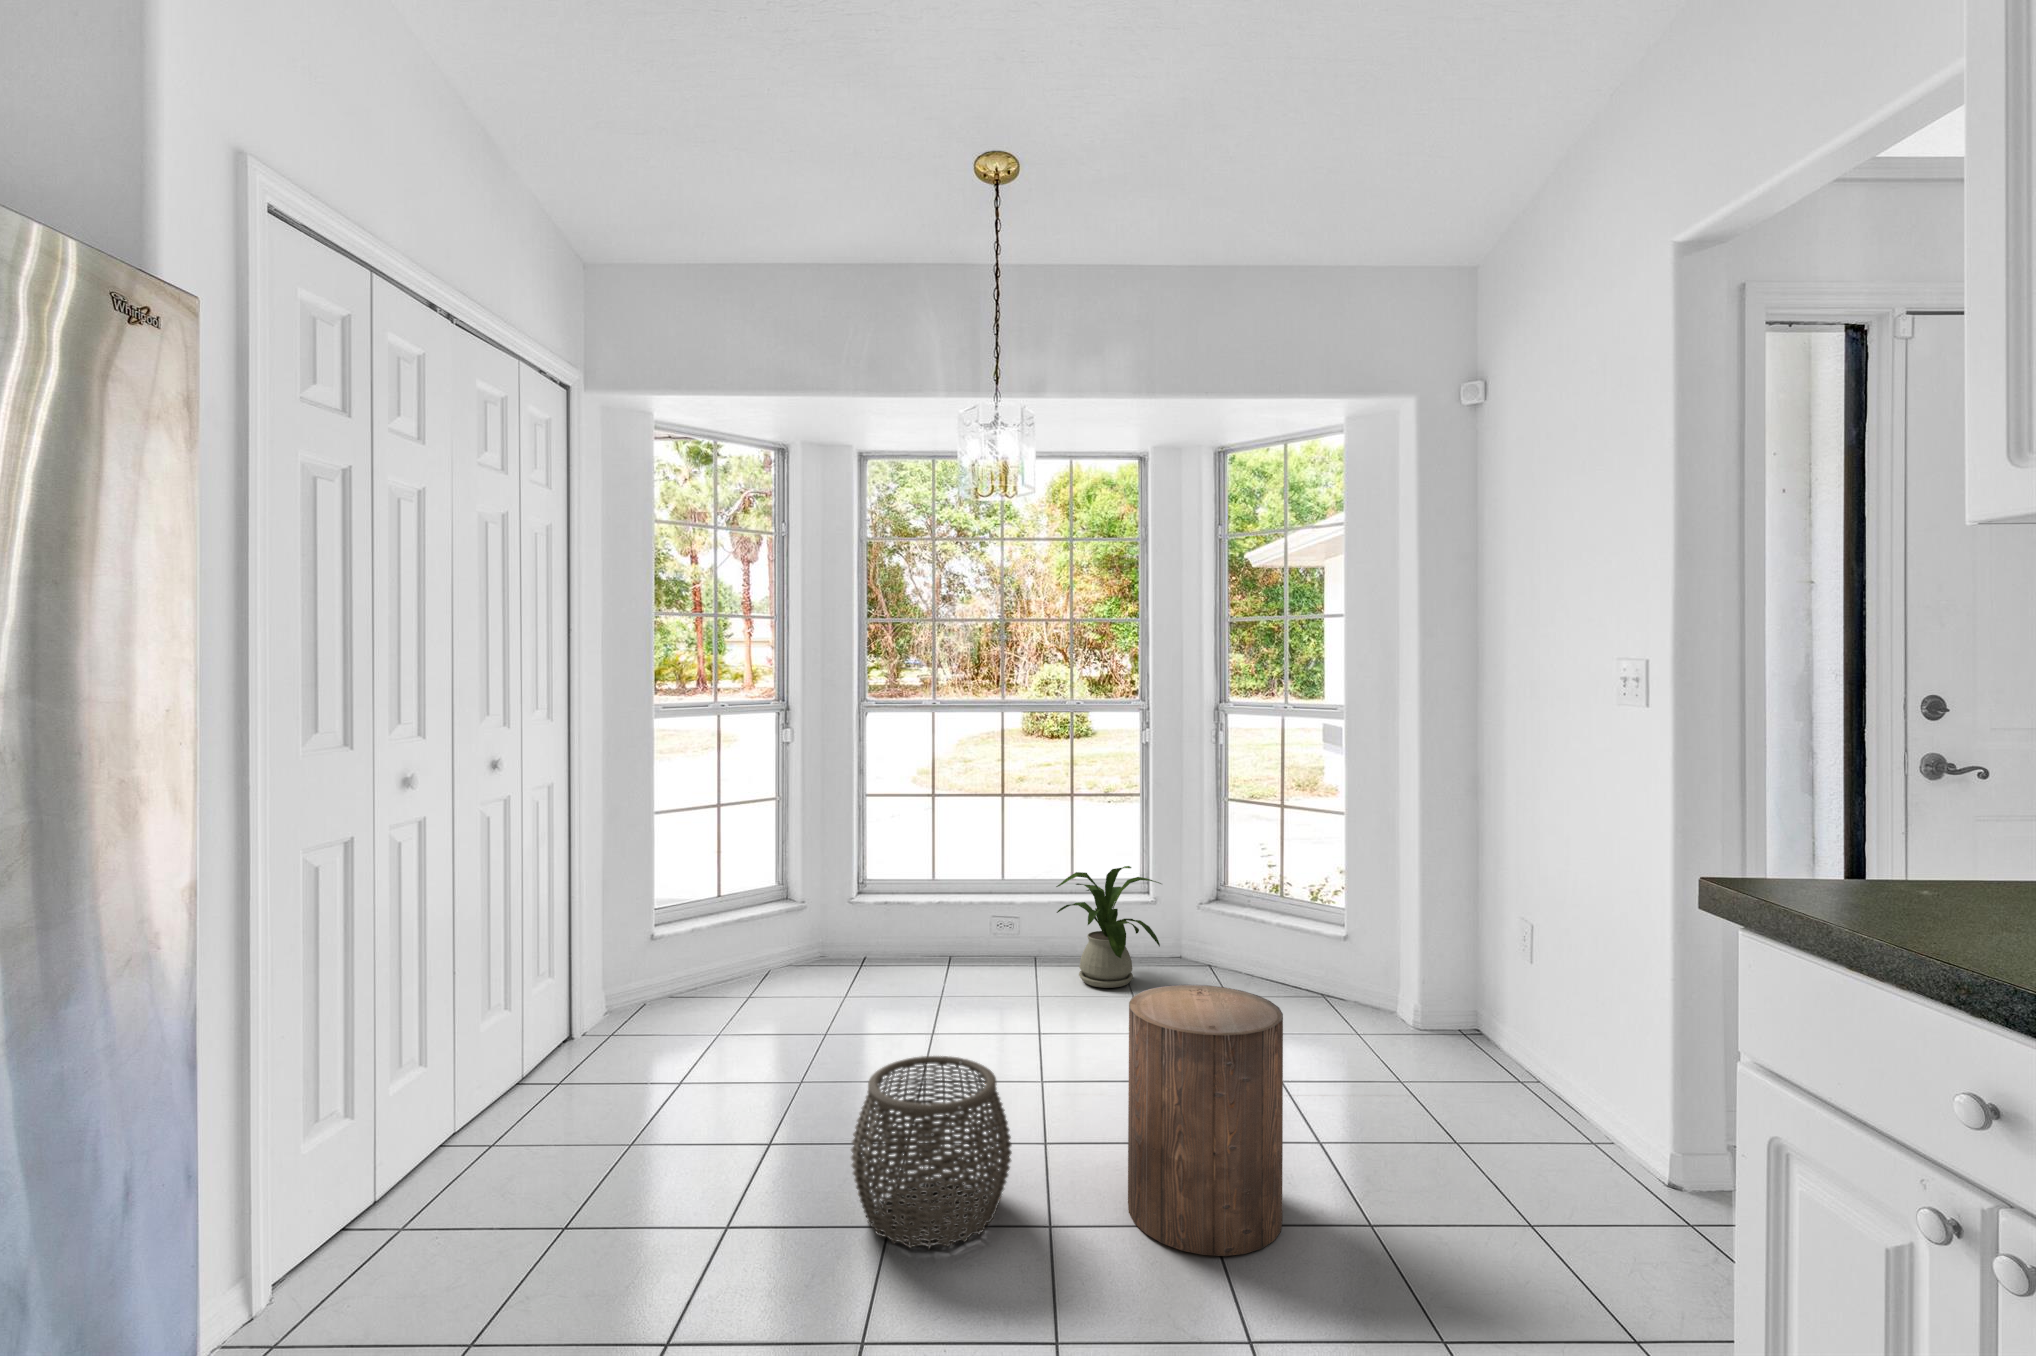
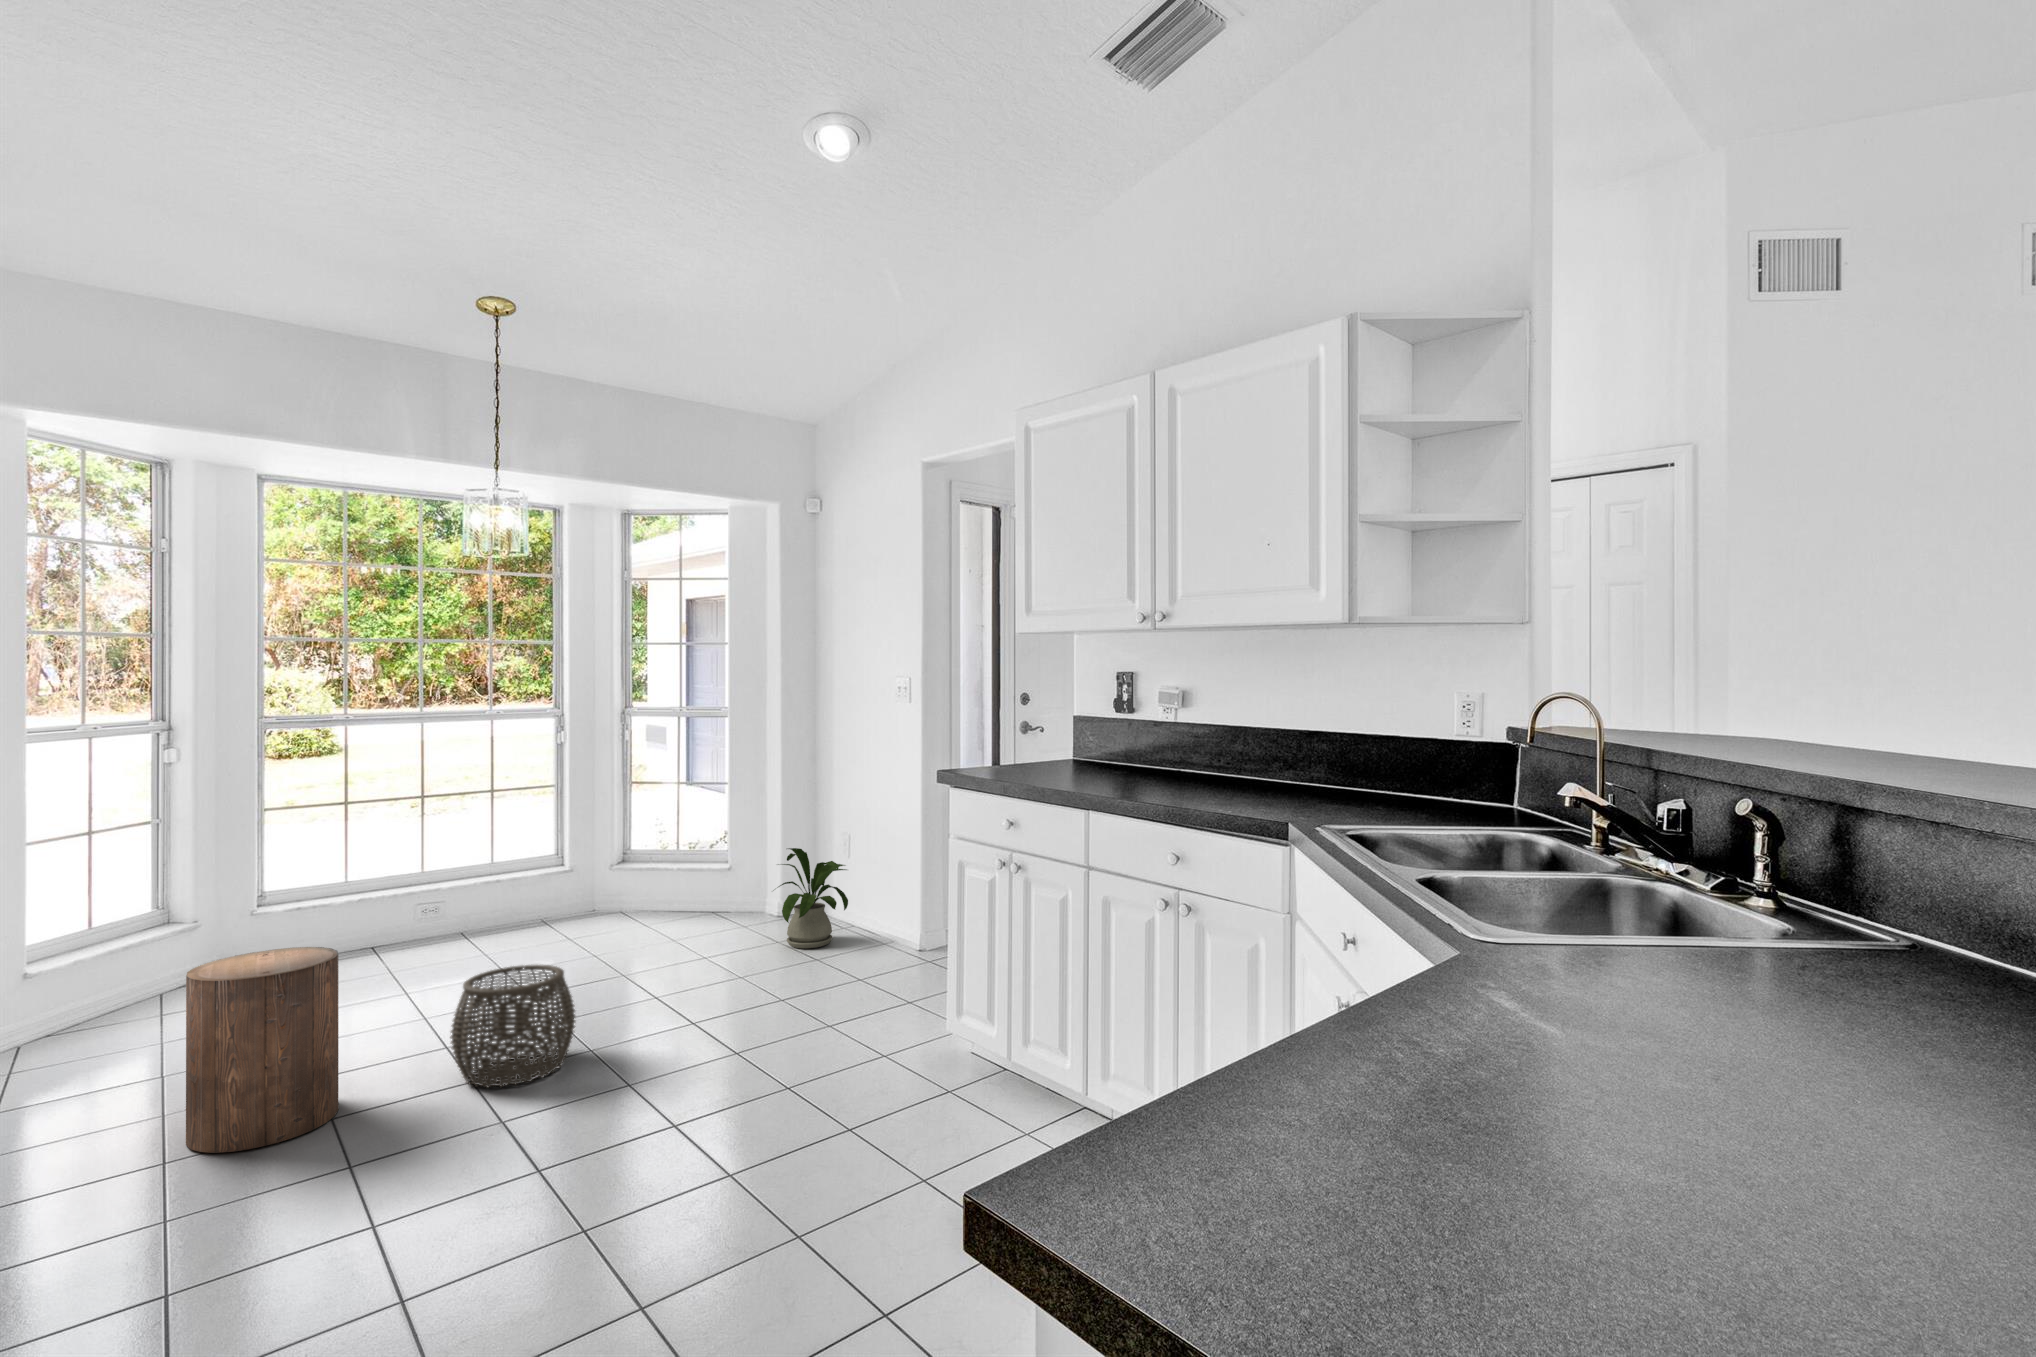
house plant: present [1056,866,1161,988] -> present [777,848,848,948]
stool: present [1128,985,1283,1256] -> present [186,947,339,1153]

